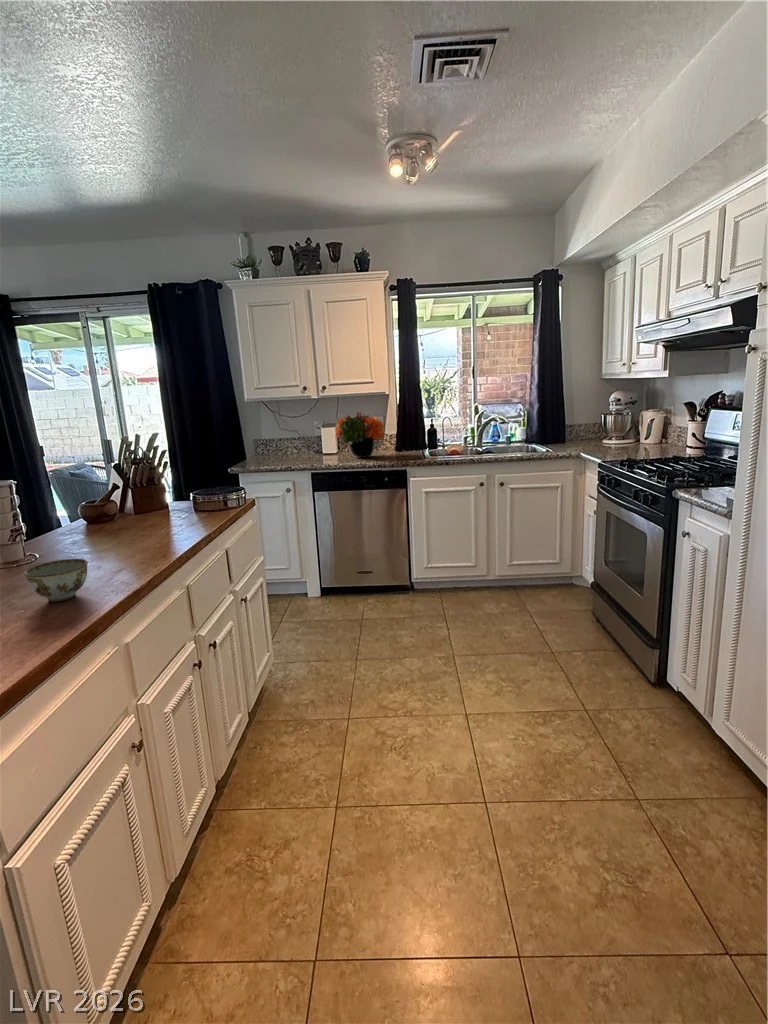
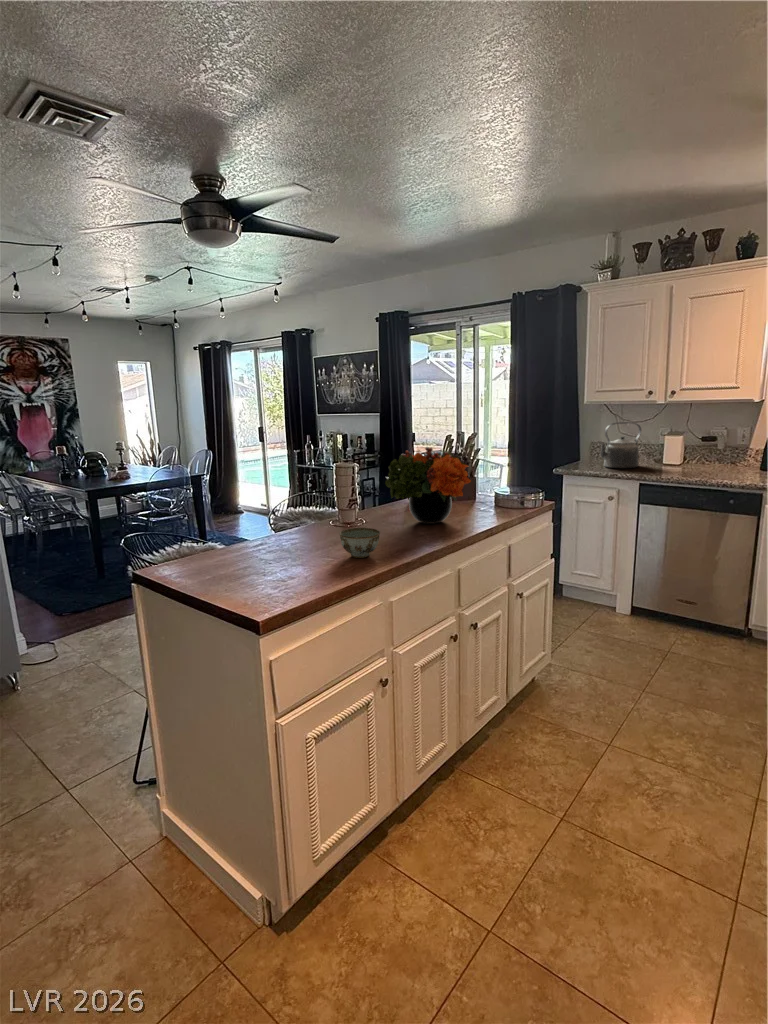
flower arrangement: present [336,412,384,458] -> present [385,447,471,524]
kettle: none [266,417,304,462] -> present [599,422,641,468]

